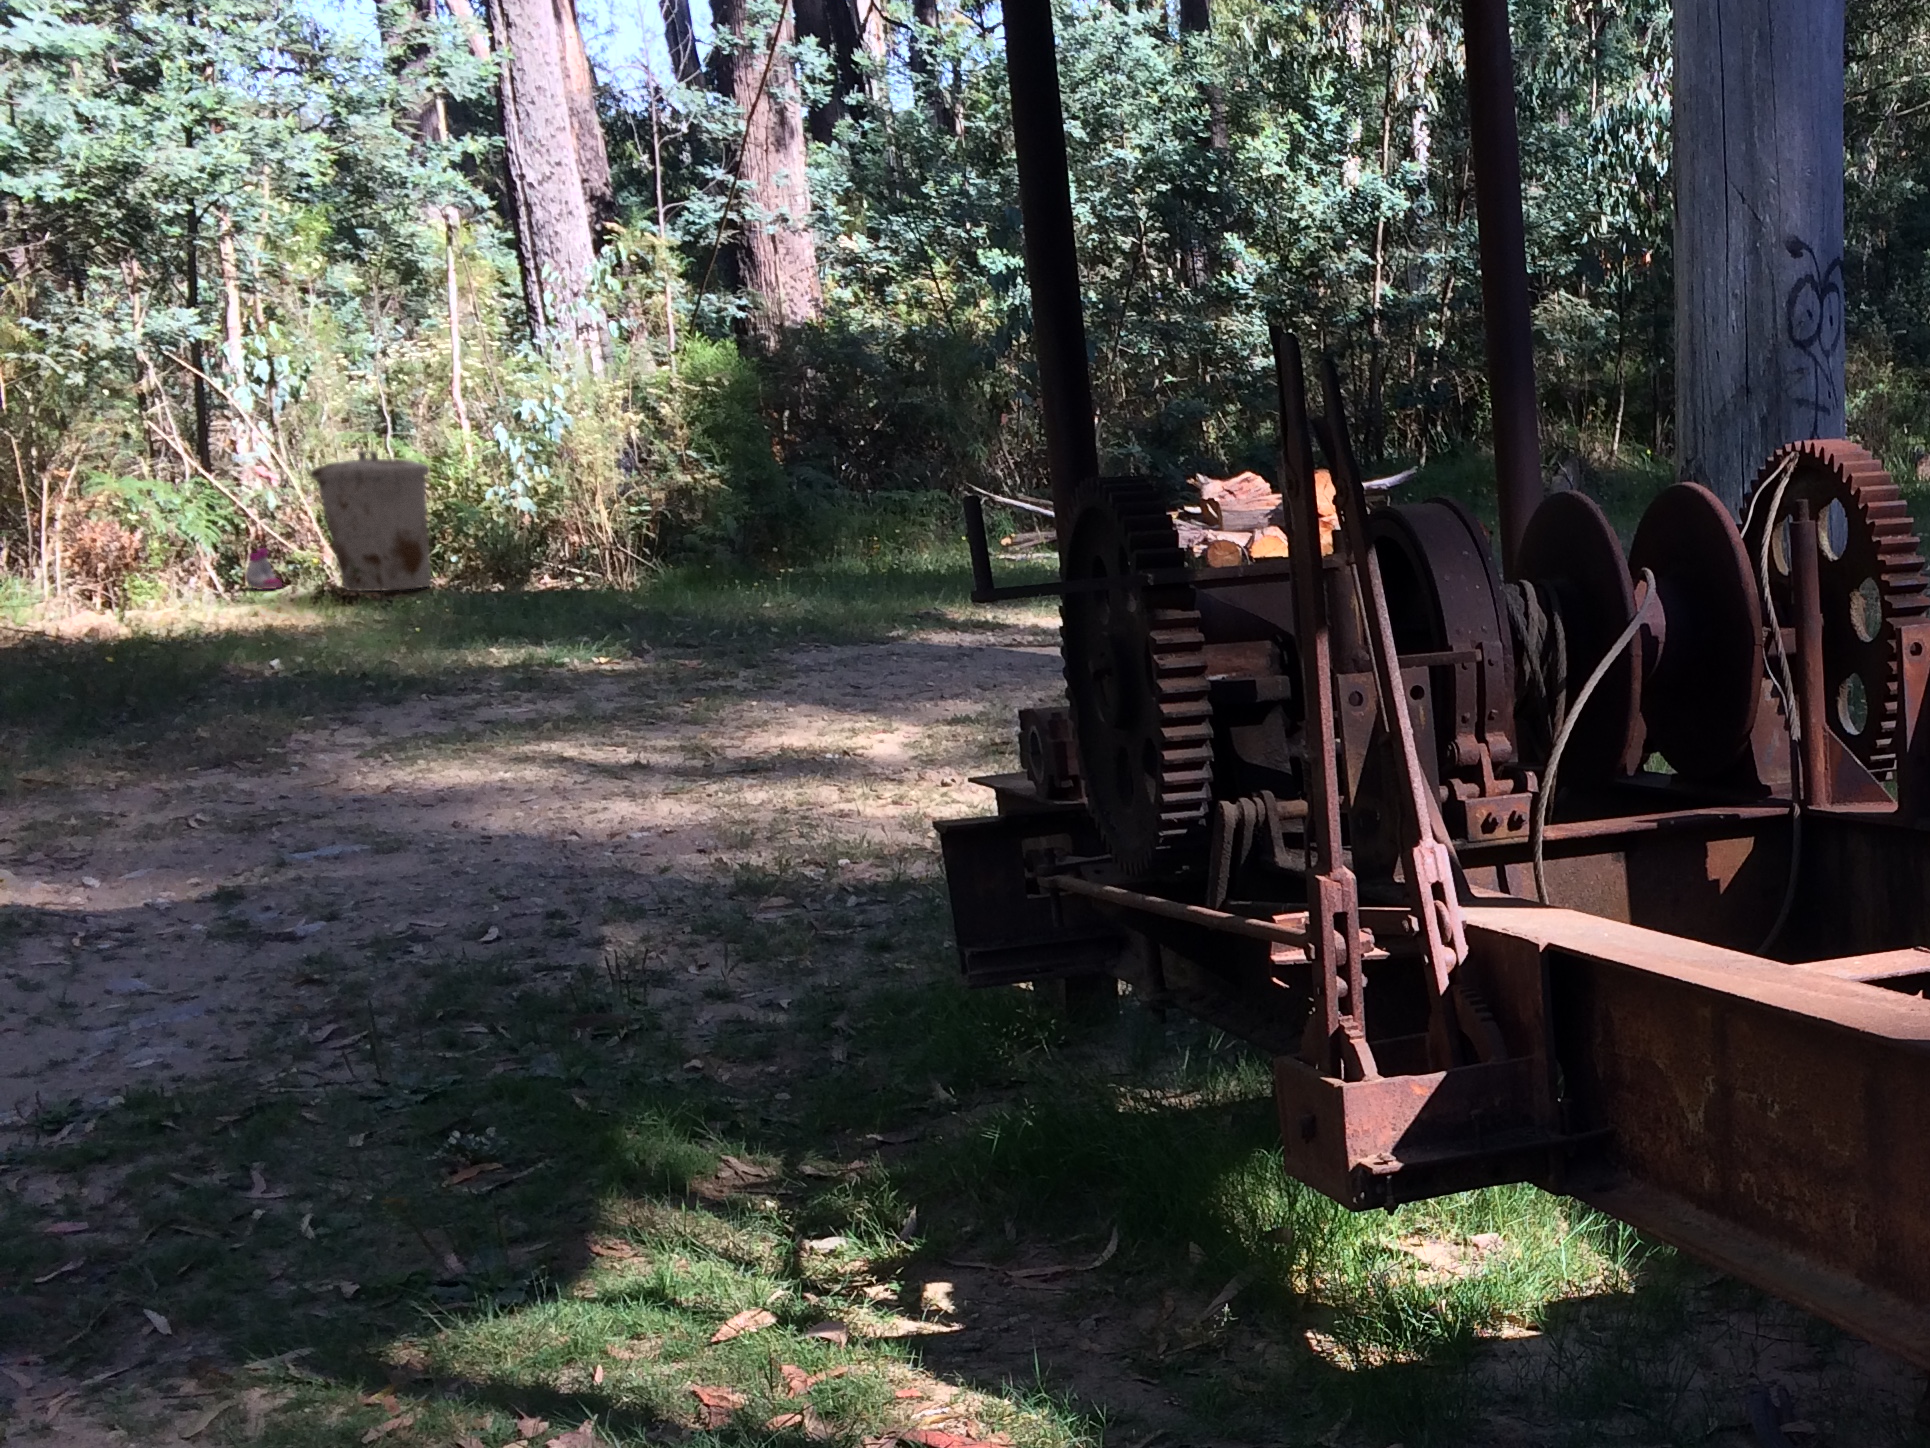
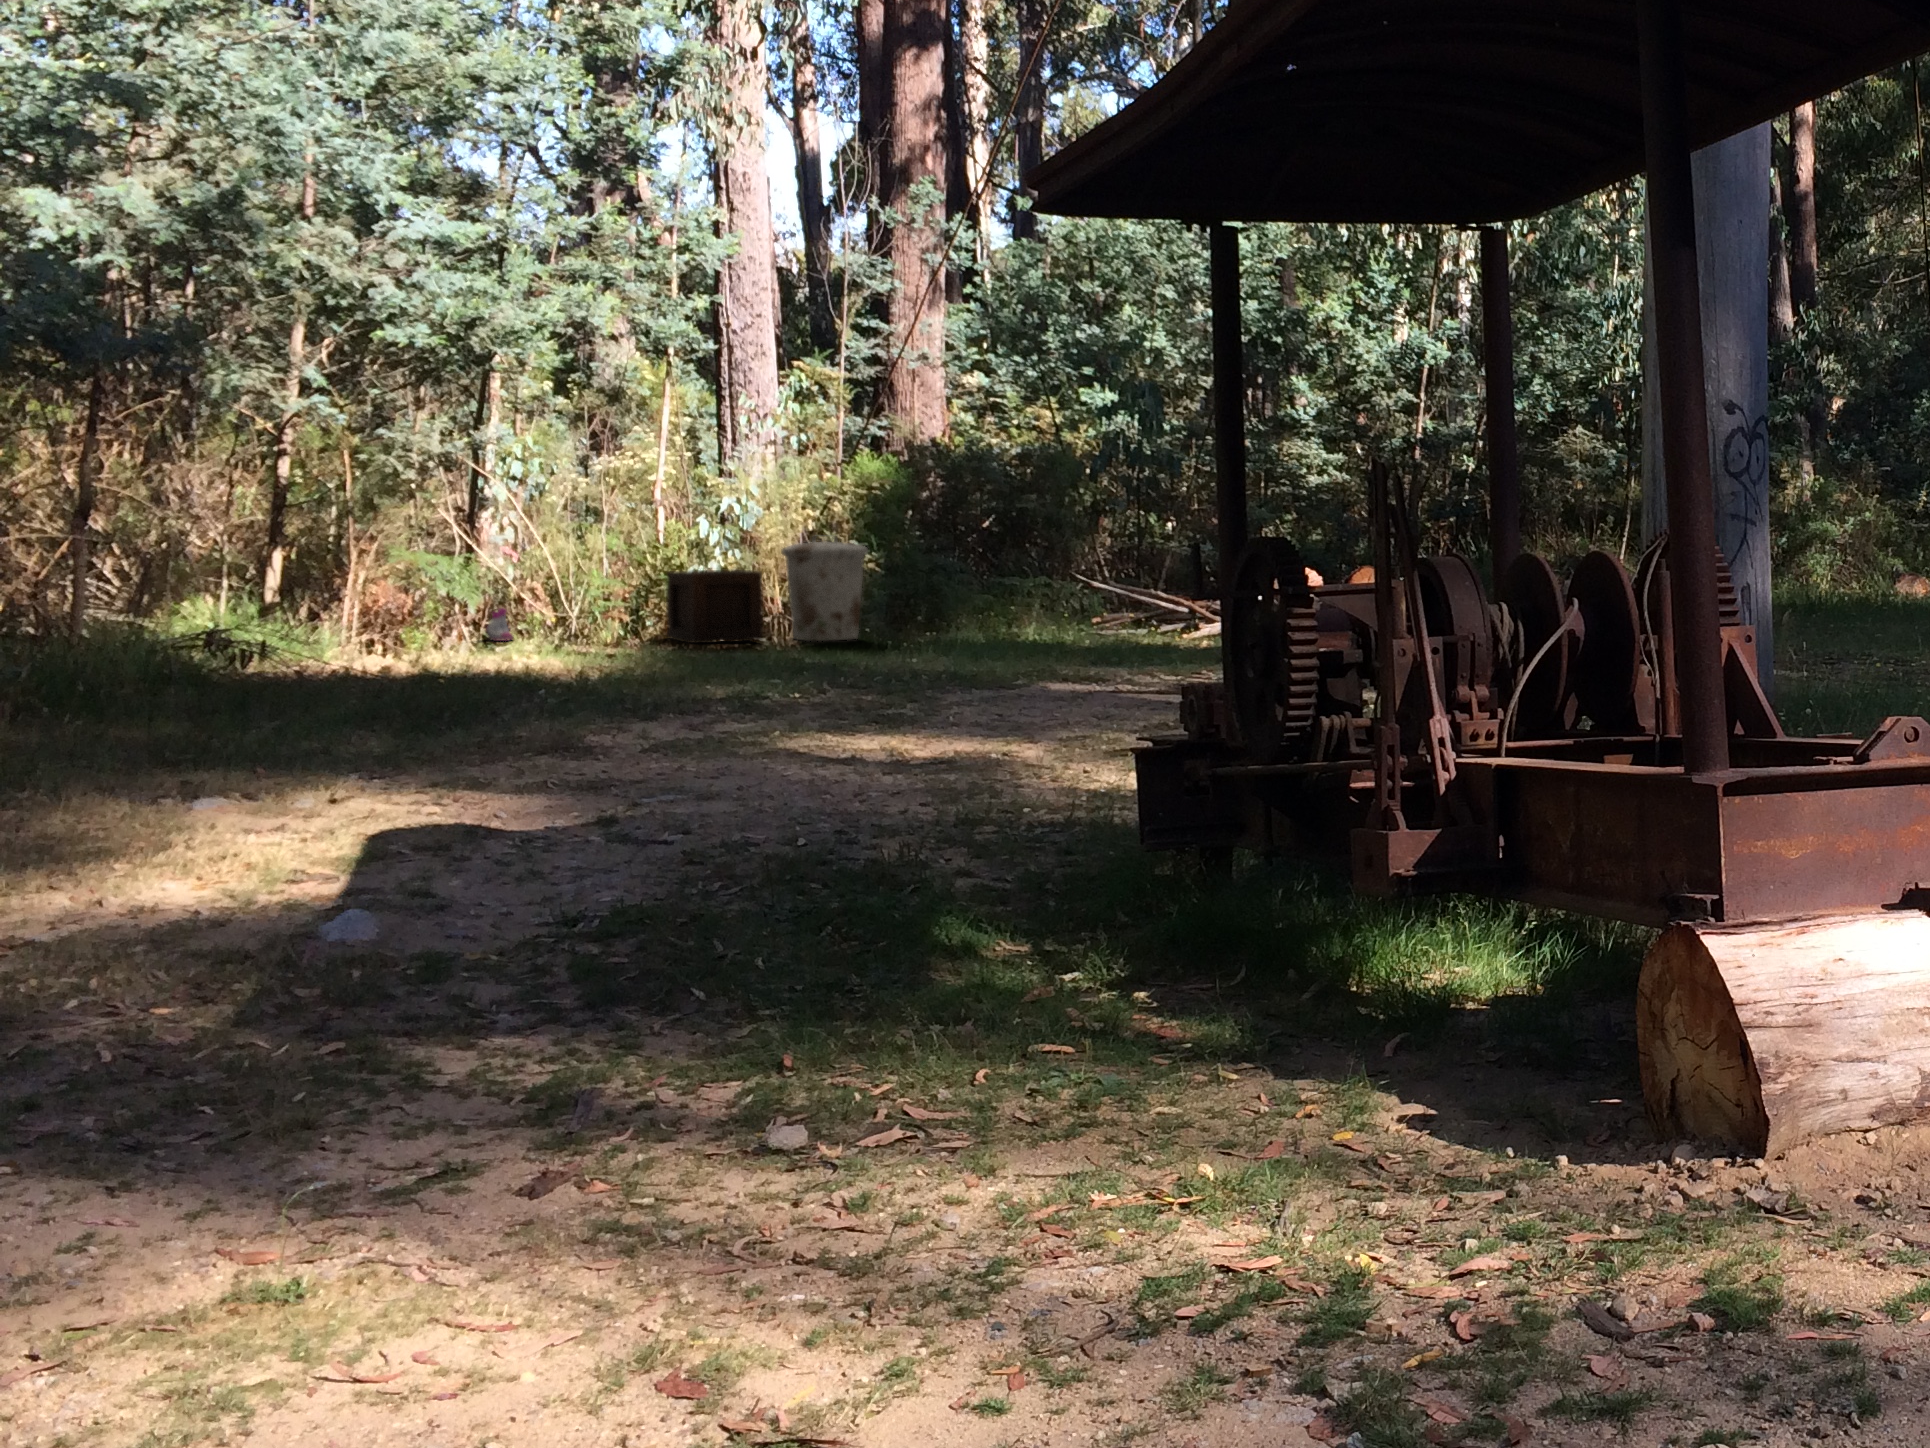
trash can: present [310,451,431,591] -> present [782,536,868,641]
wooden crate: none [466,490,593,585] -> present [666,570,763,643]

